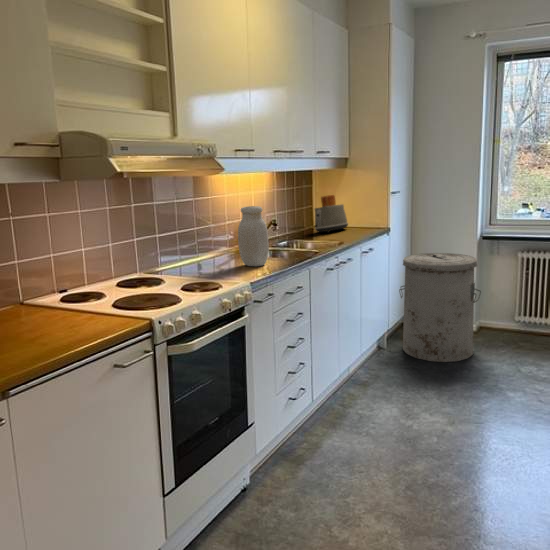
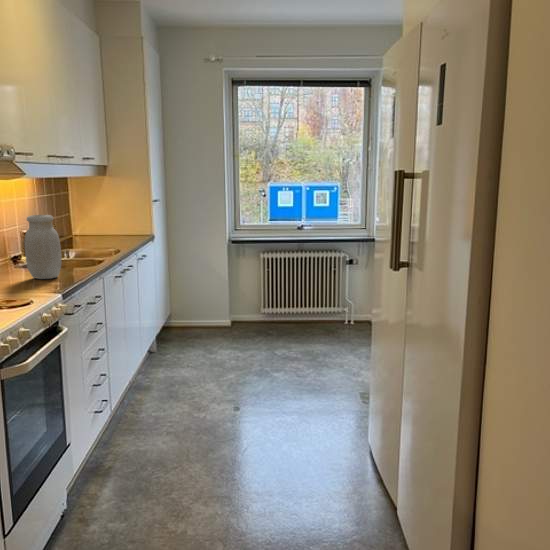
toaster: present [315,195,348,233] -> none [77,202,113,241]
trash can: present [399,253,481,362] -> none [166,257,238,358]

